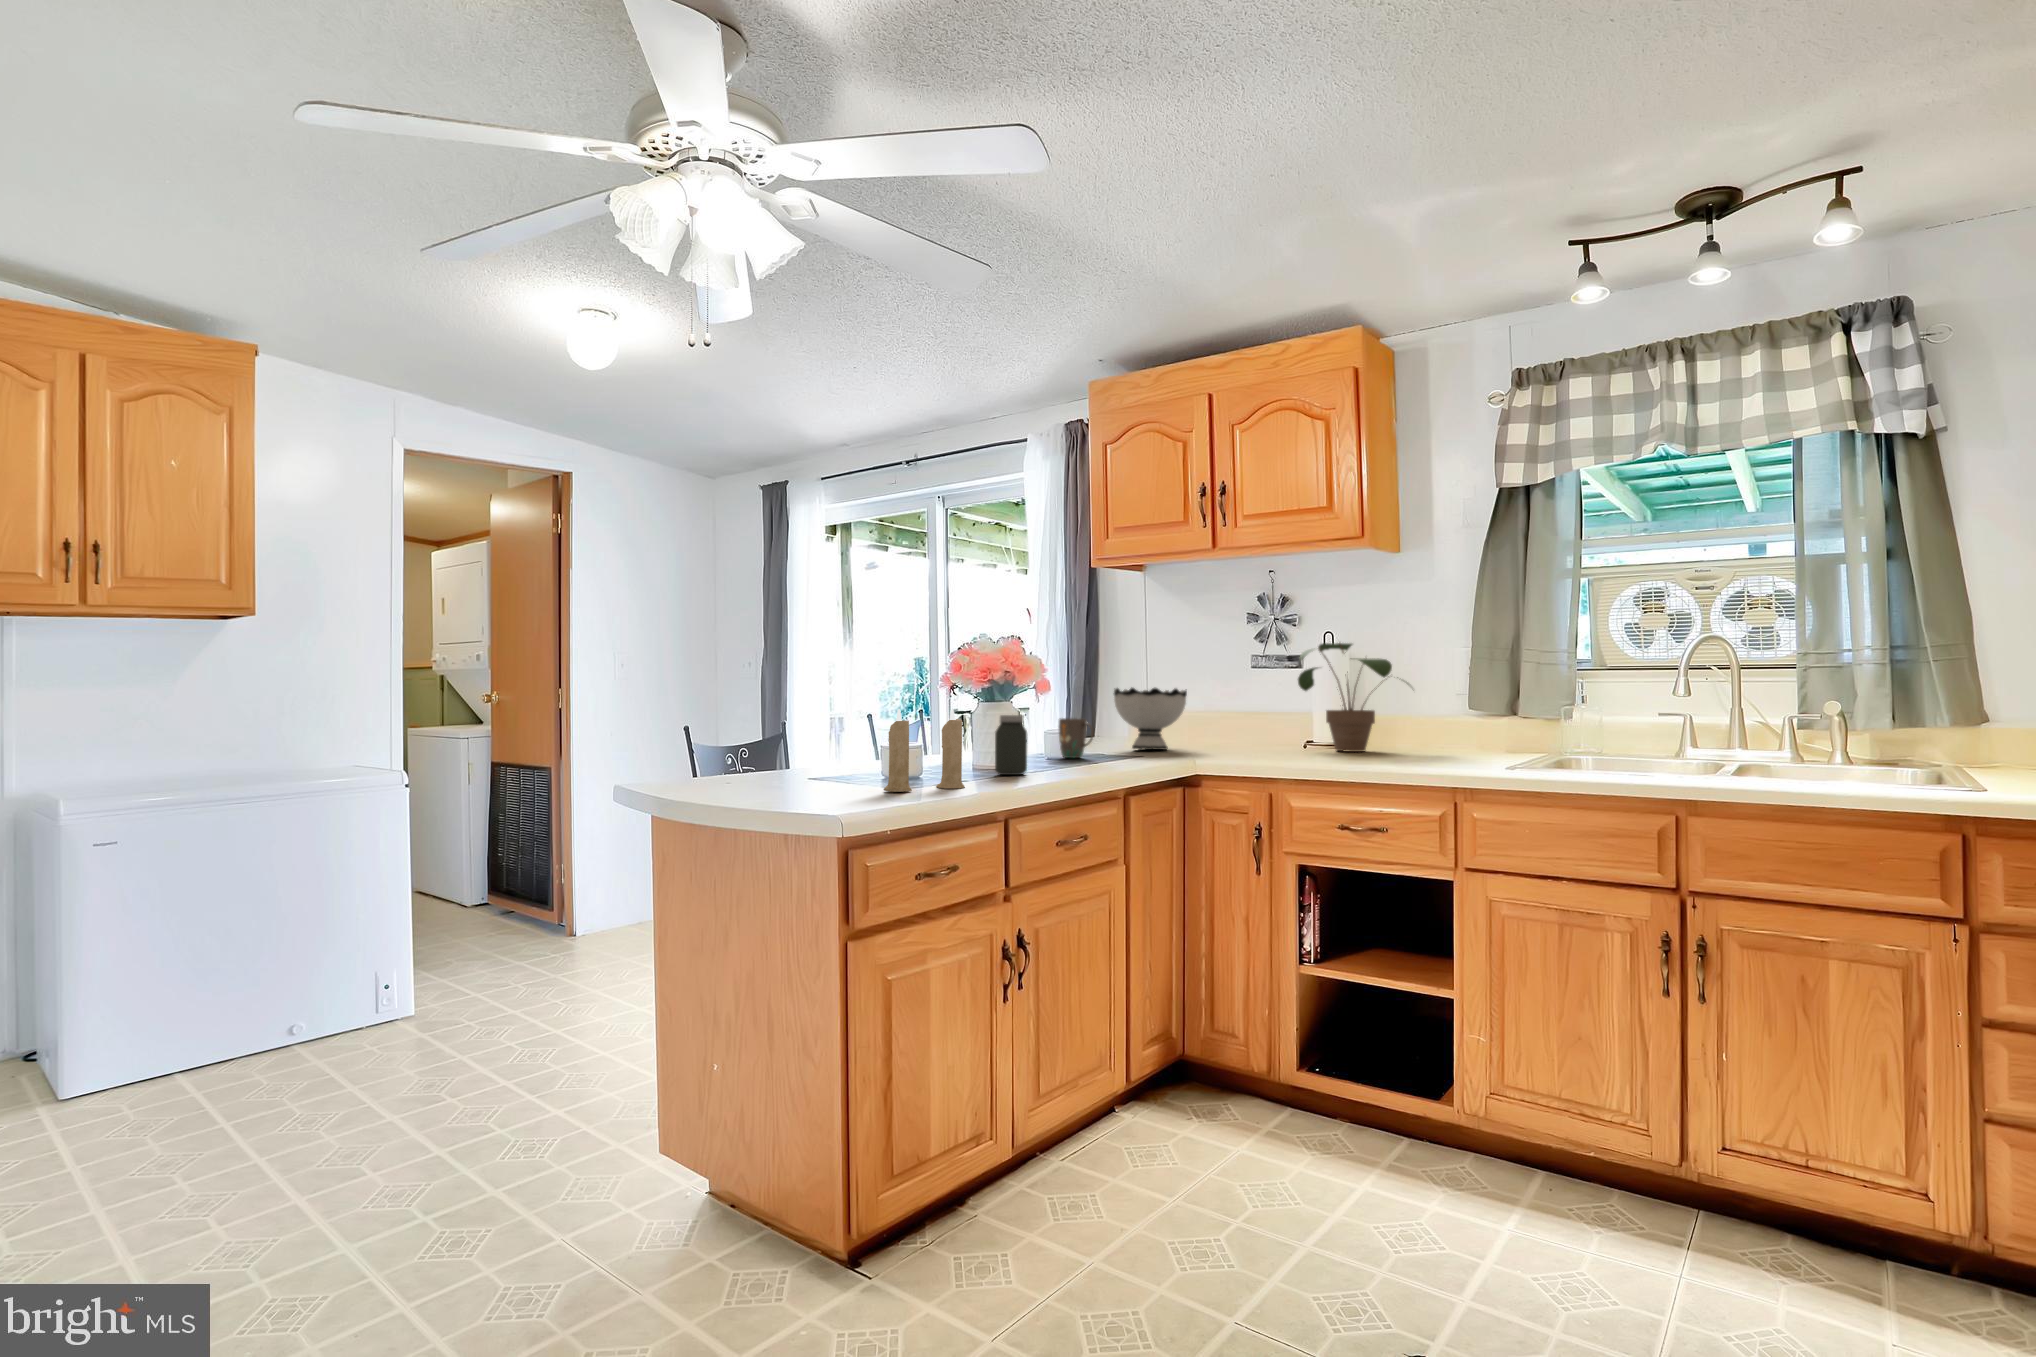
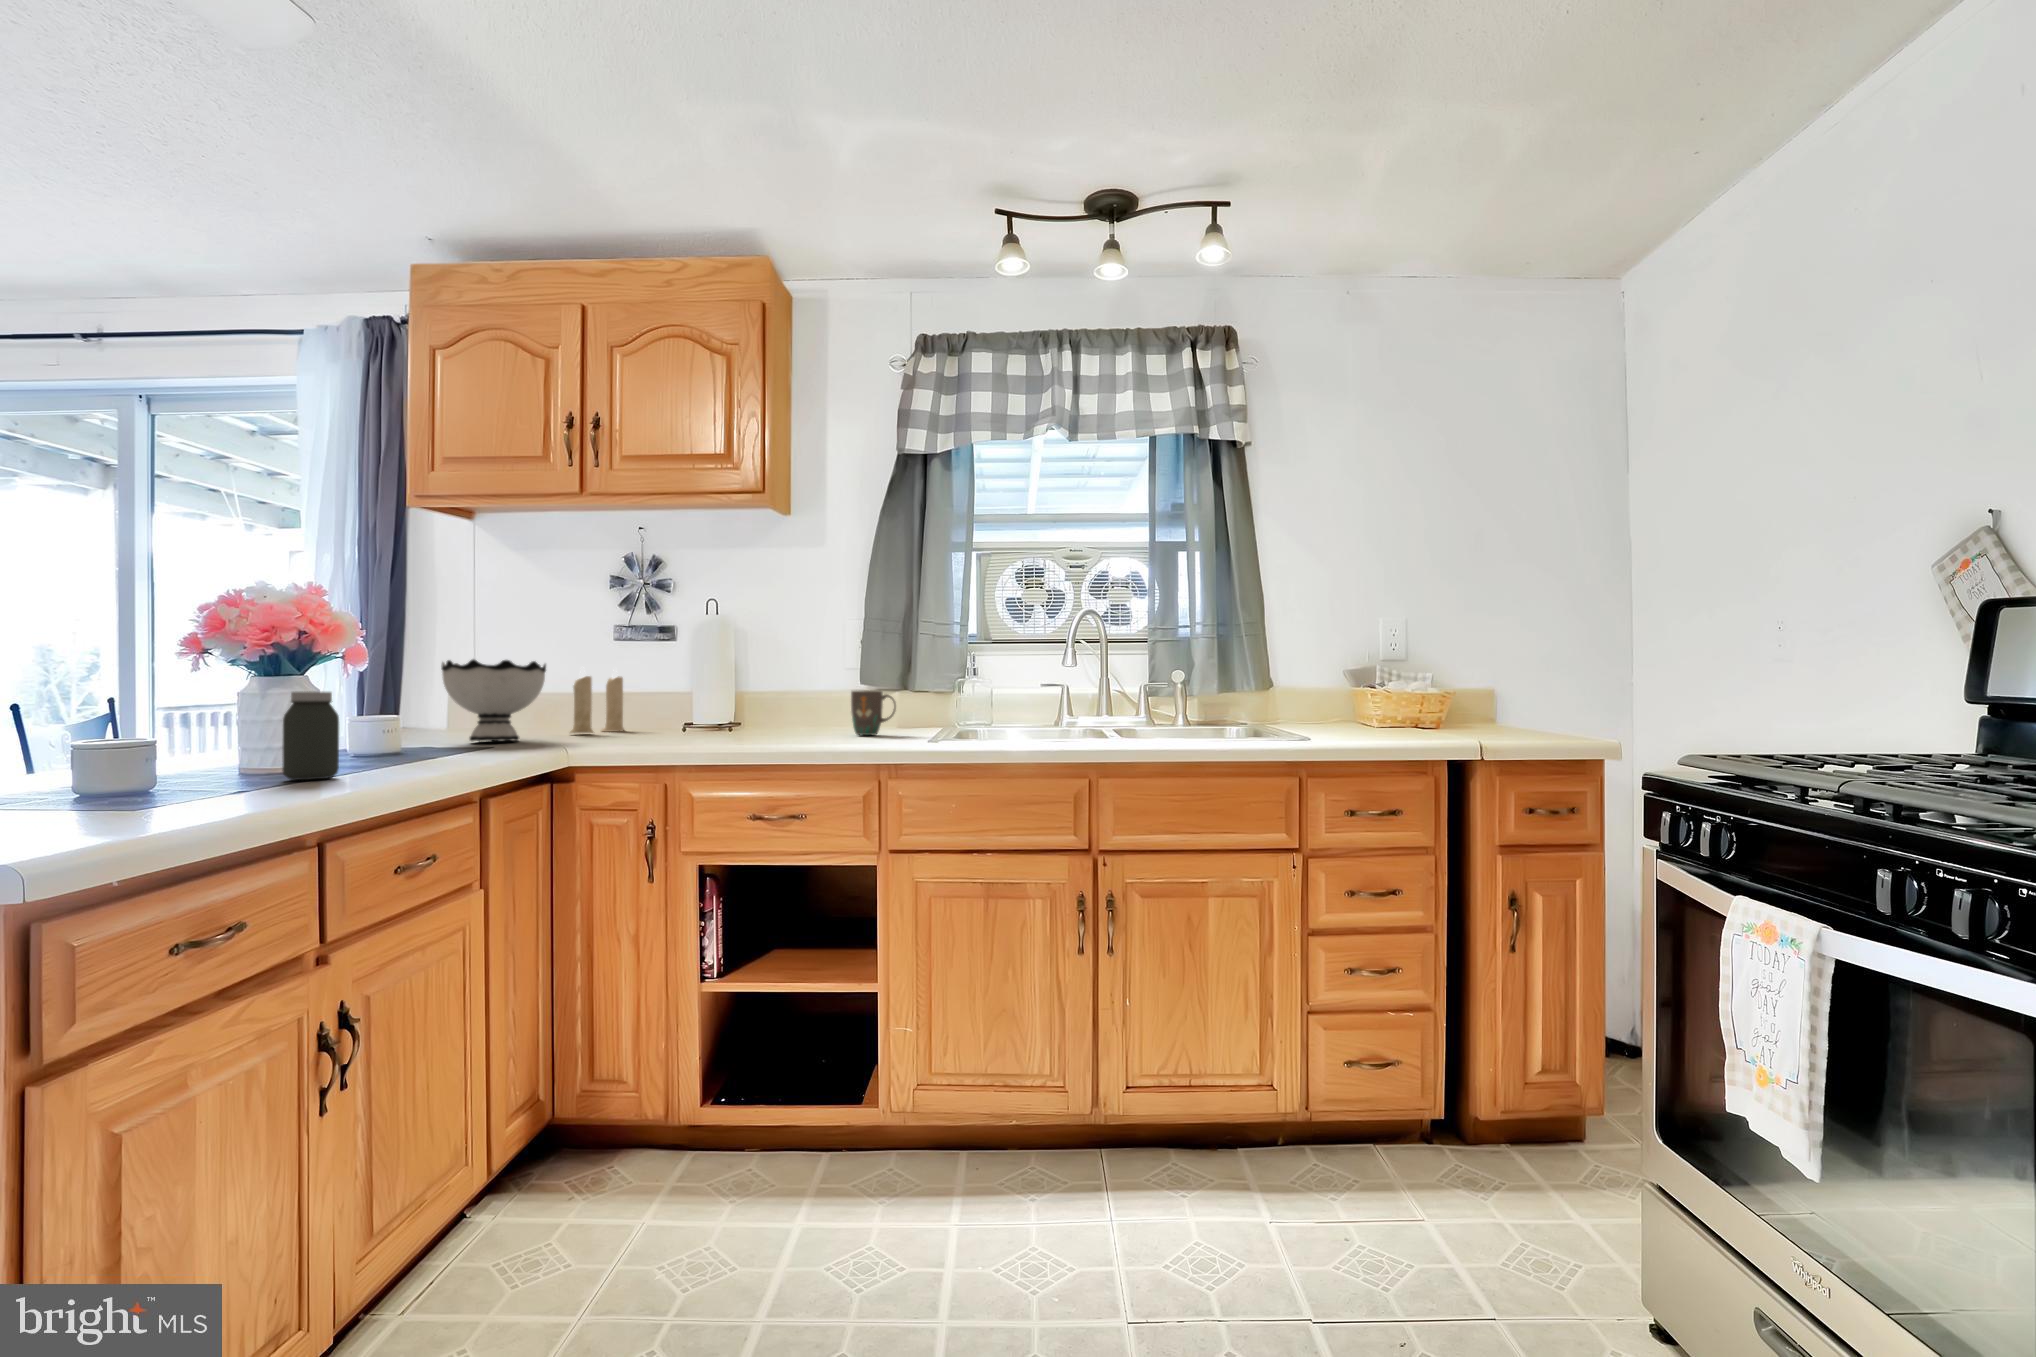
potted plant: present [1298,643,1409,752] -> none [686,609,818,734]
candle: present [883,709,965,792] -> present [570,668,624,733]
mug: present [1059,718,1094,758] -> present [851,691,896,735]

